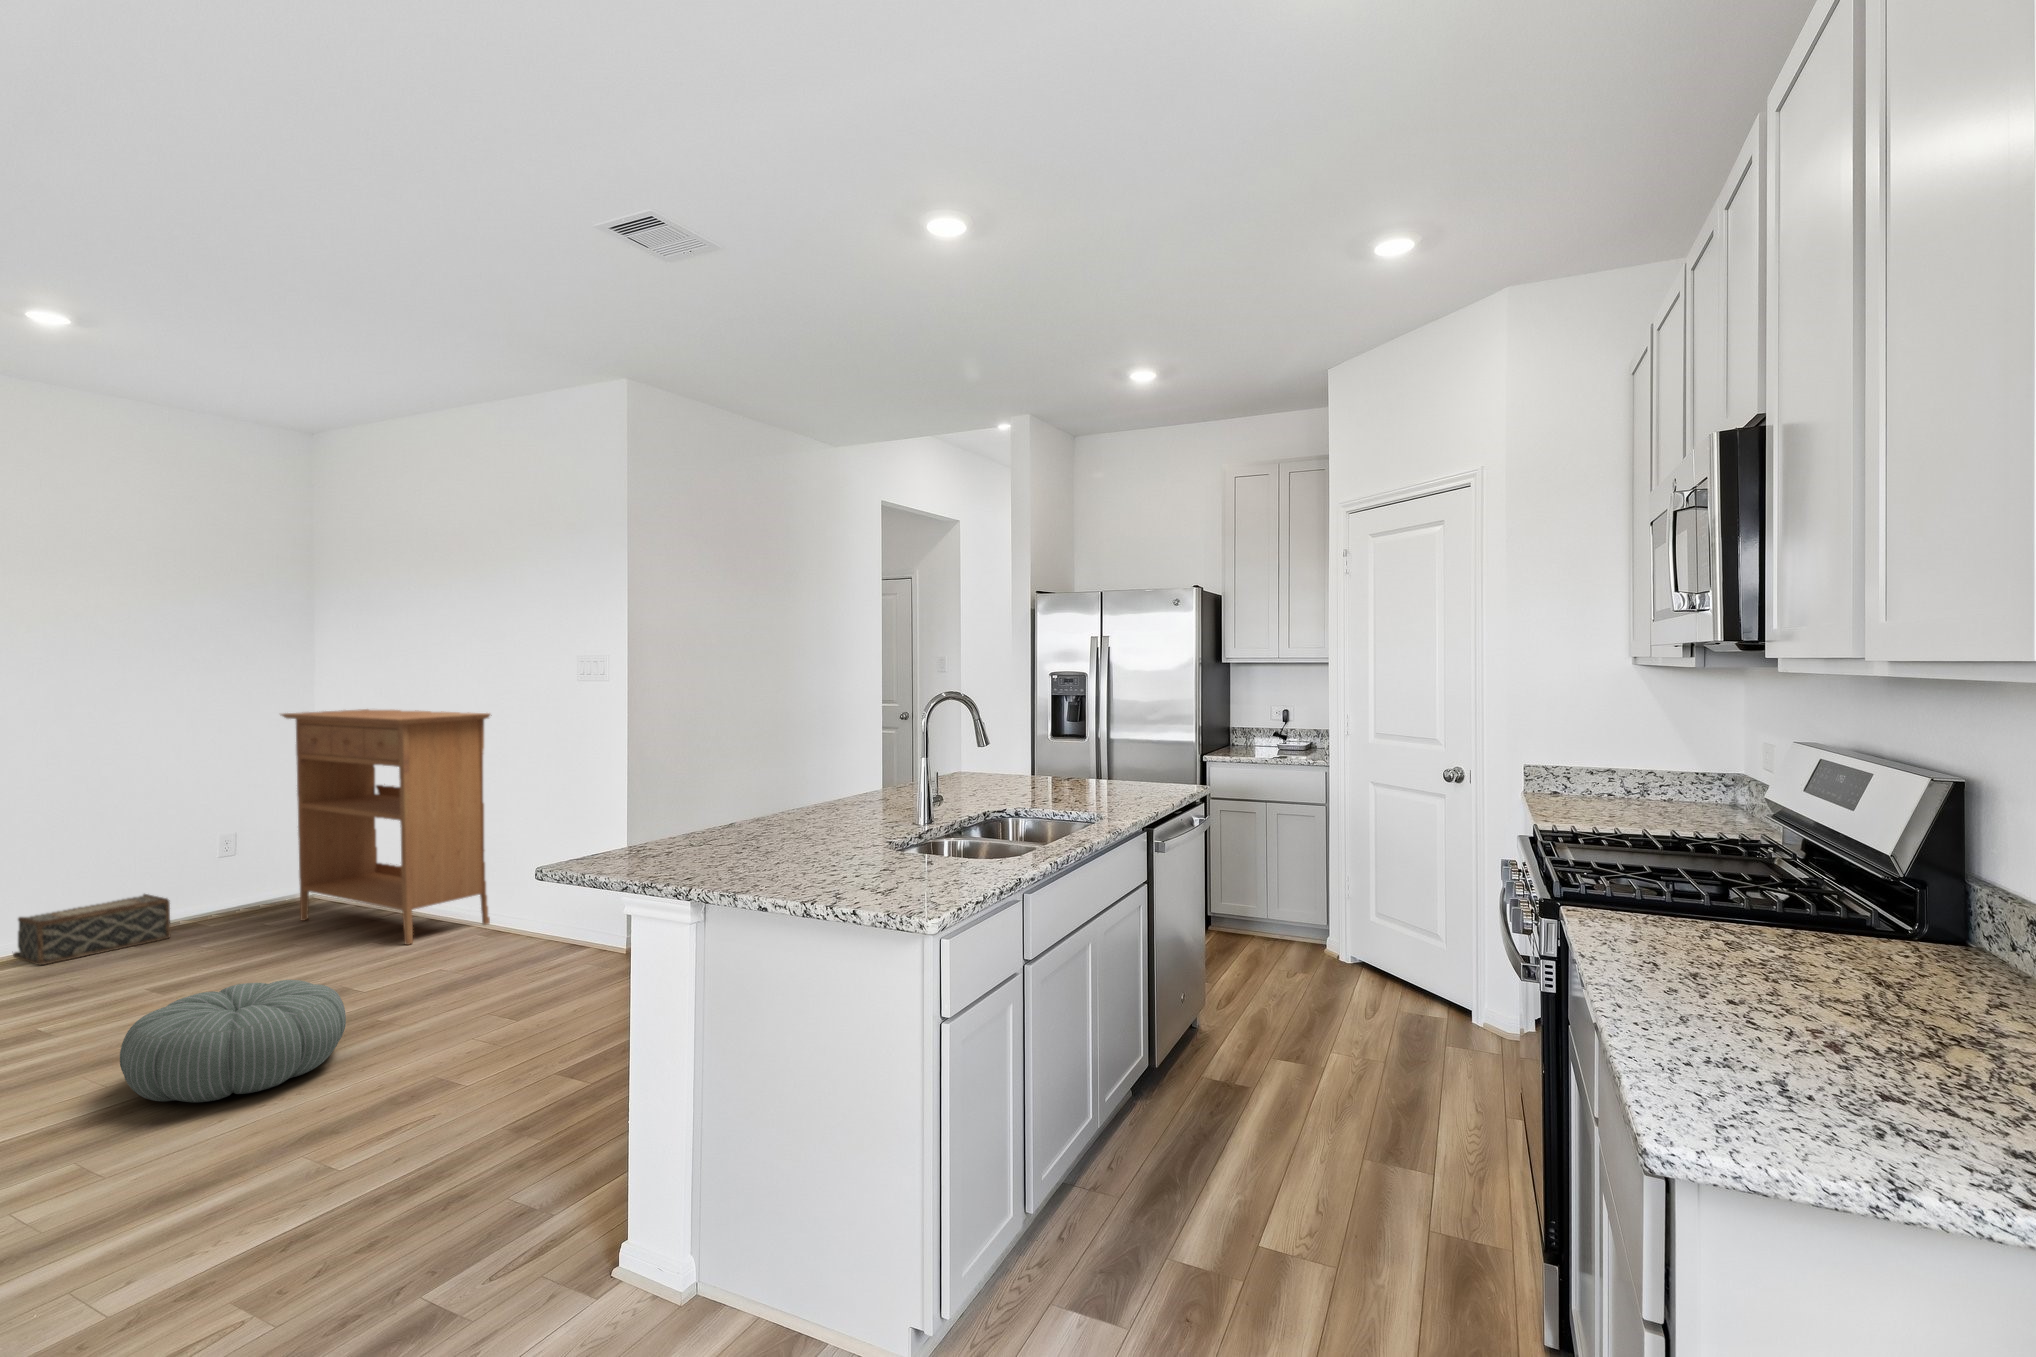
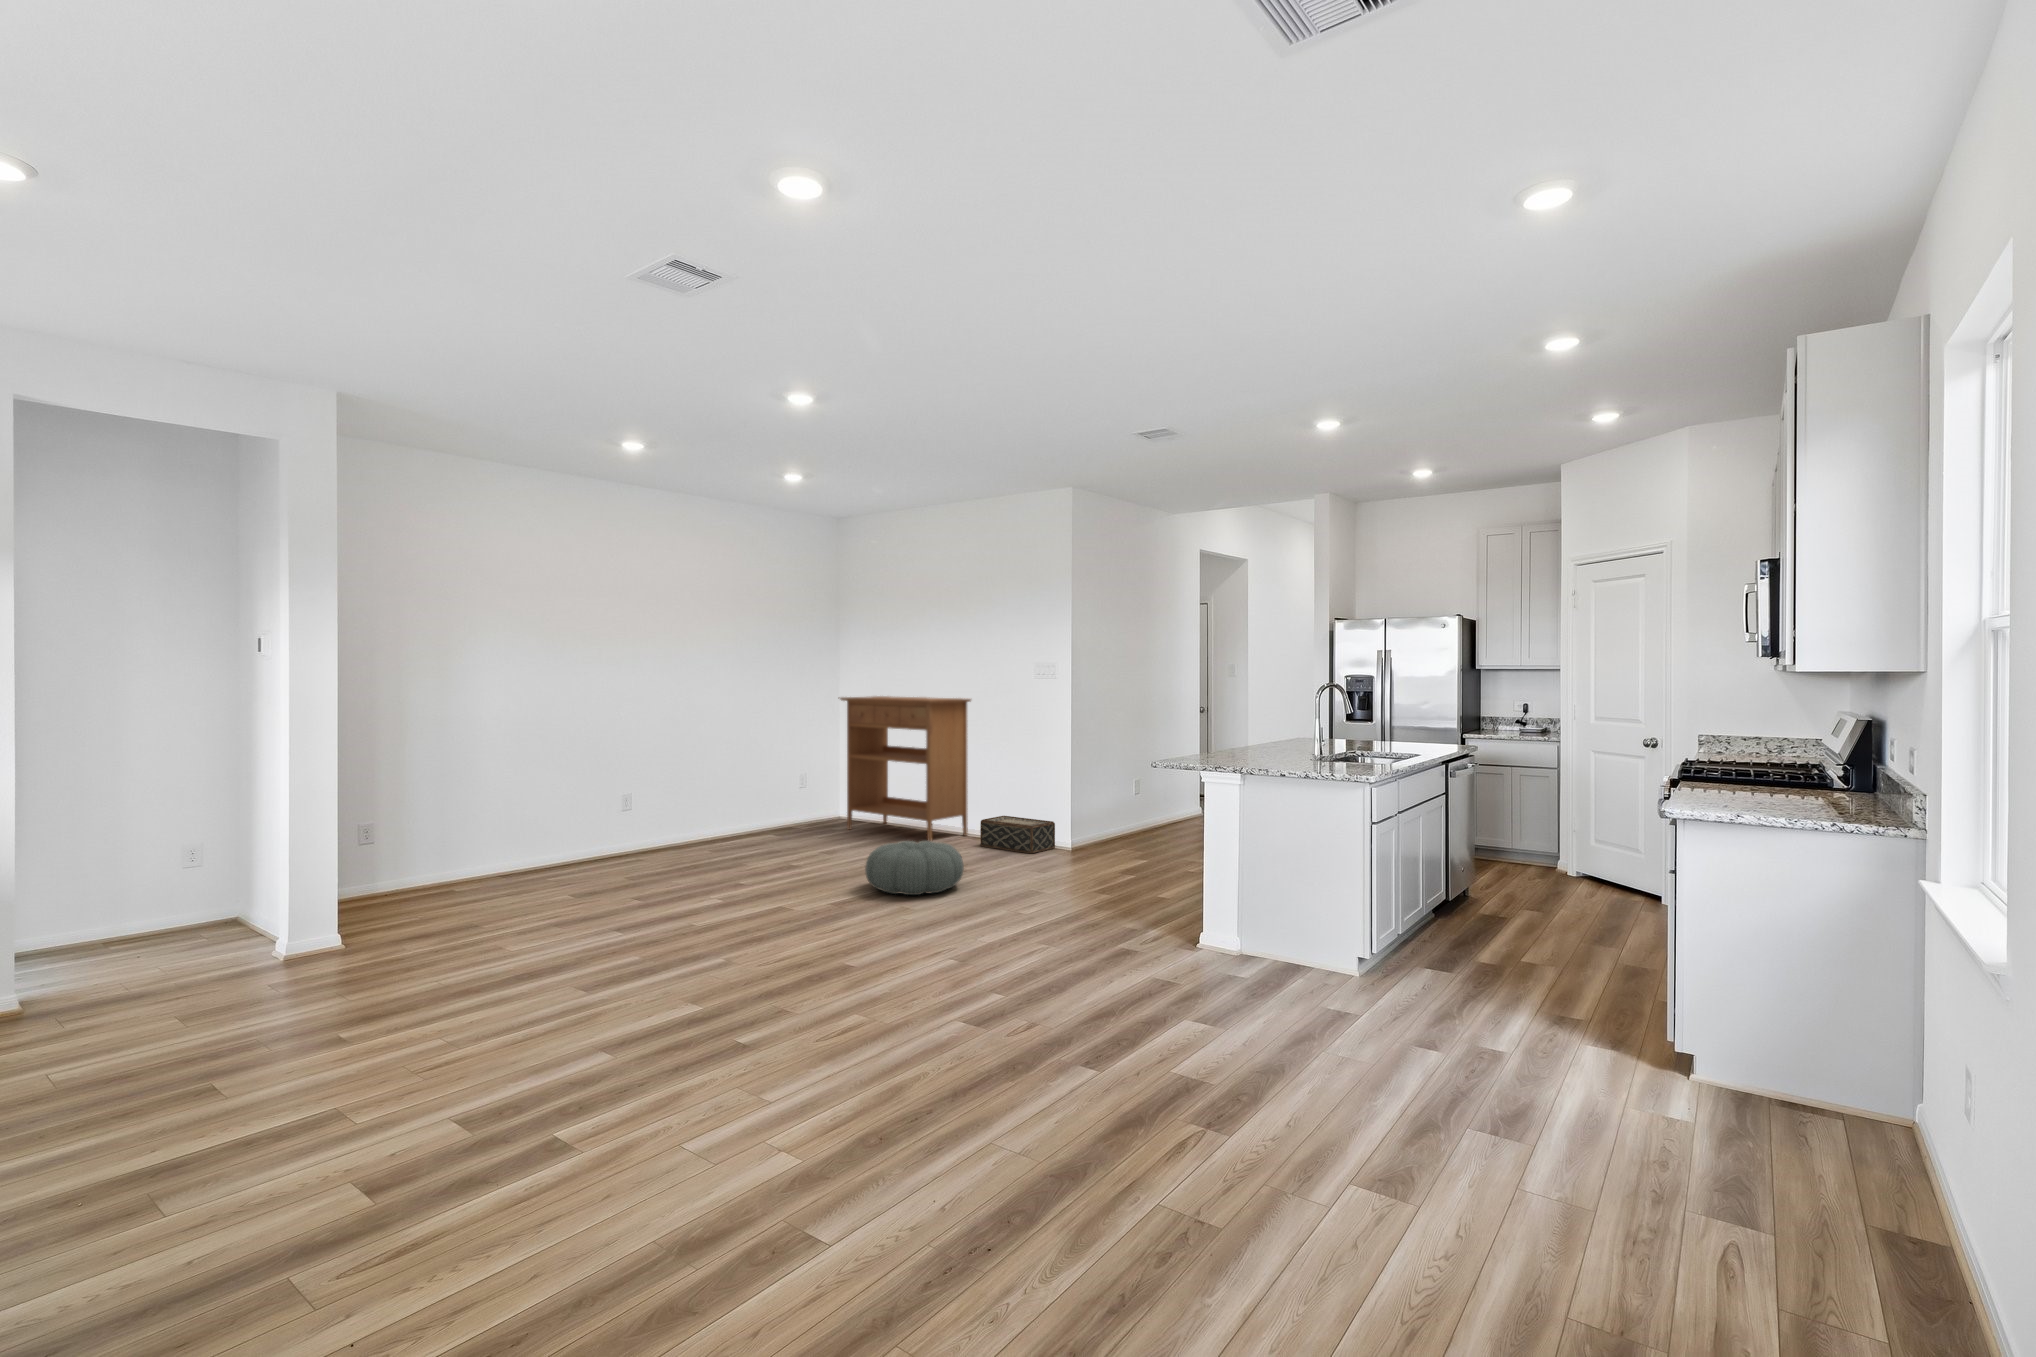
woven basket: present [13,894,170,965] -> present [980,816,1055,854]

